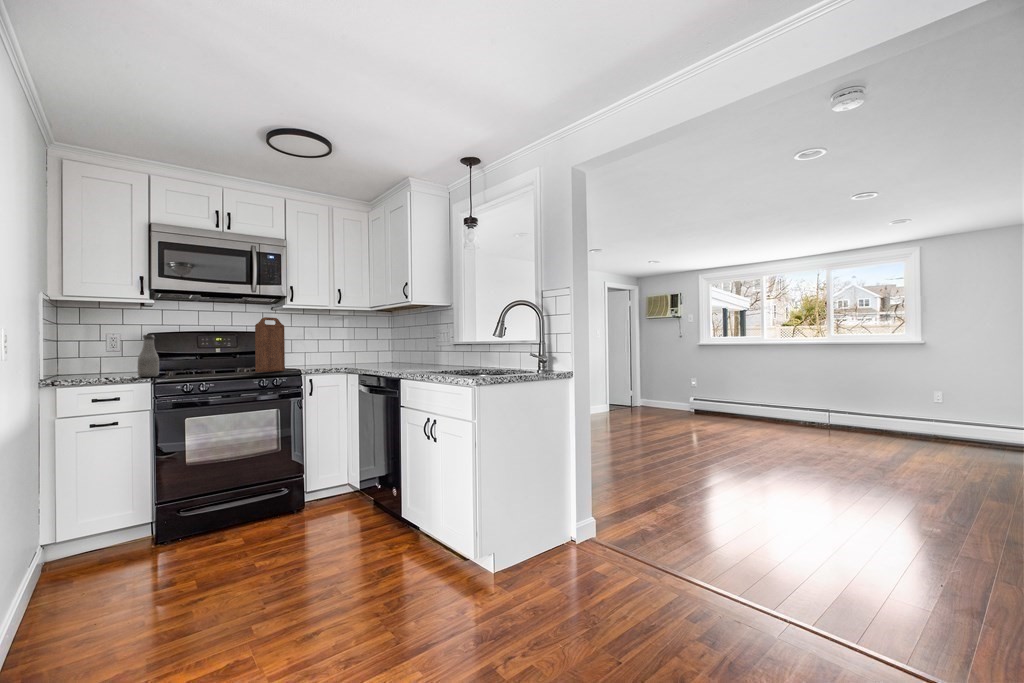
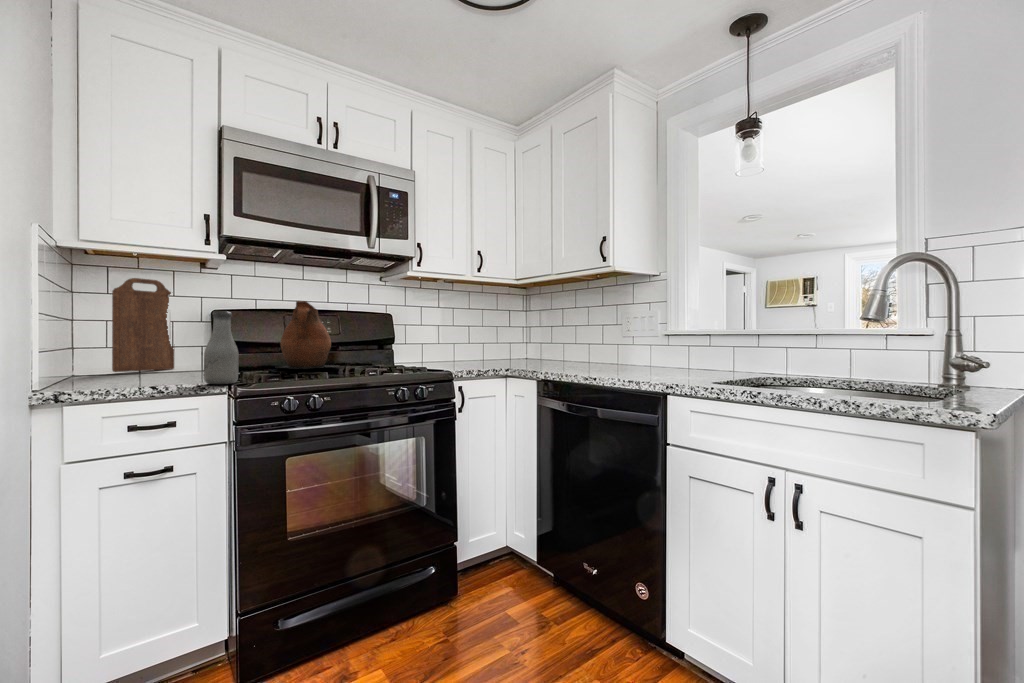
cutting board: present [255,317,285,372] -> present [112,278,174,372]
ceramic pitcher: none [188,327,234,369] -> present [278,301,334,369]

